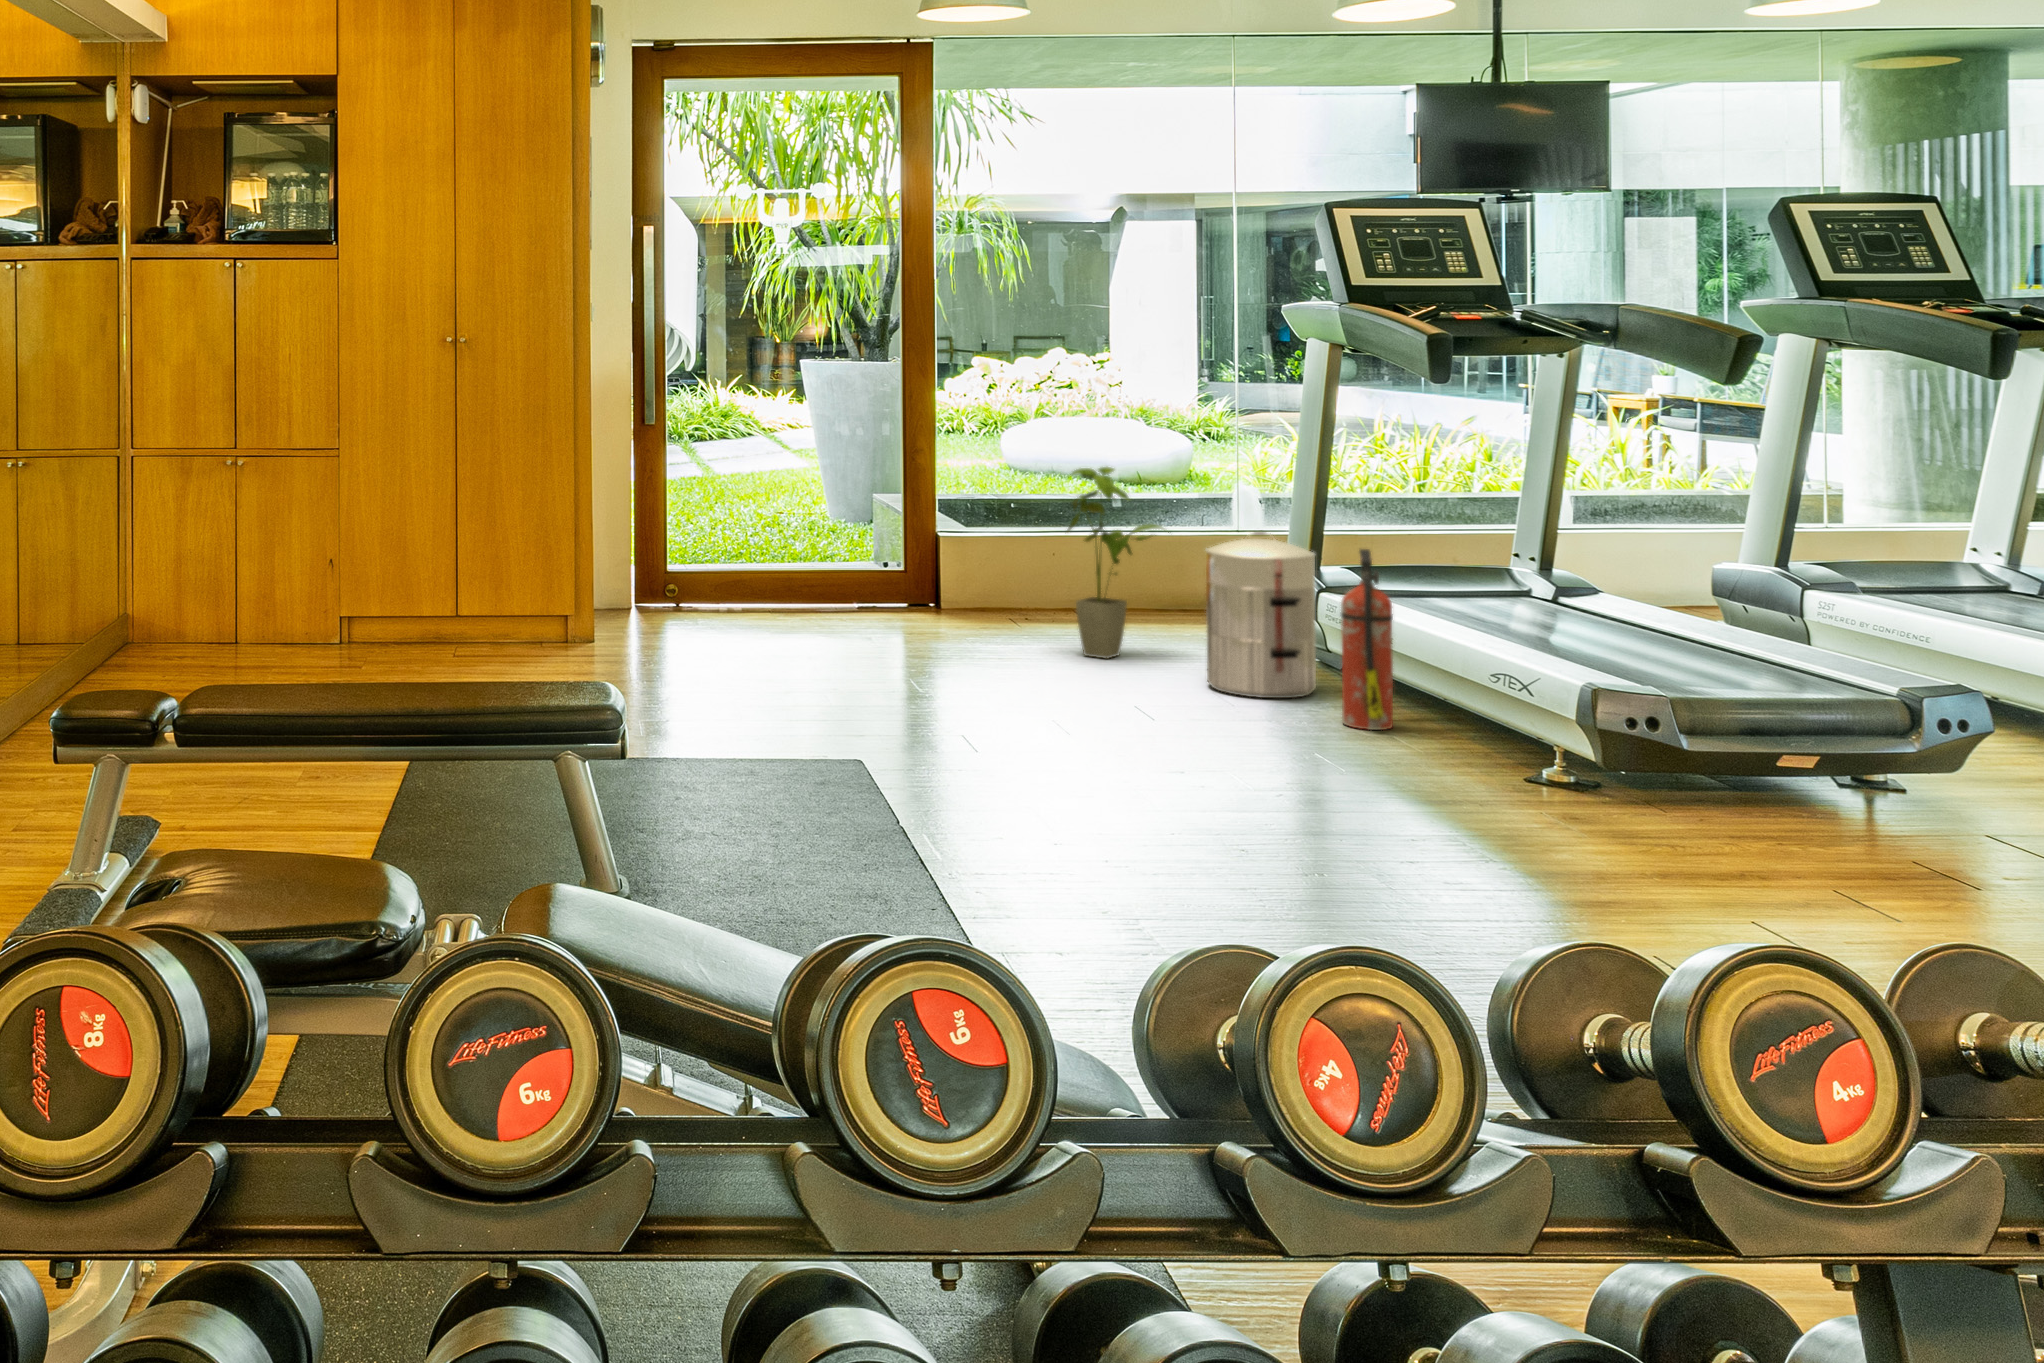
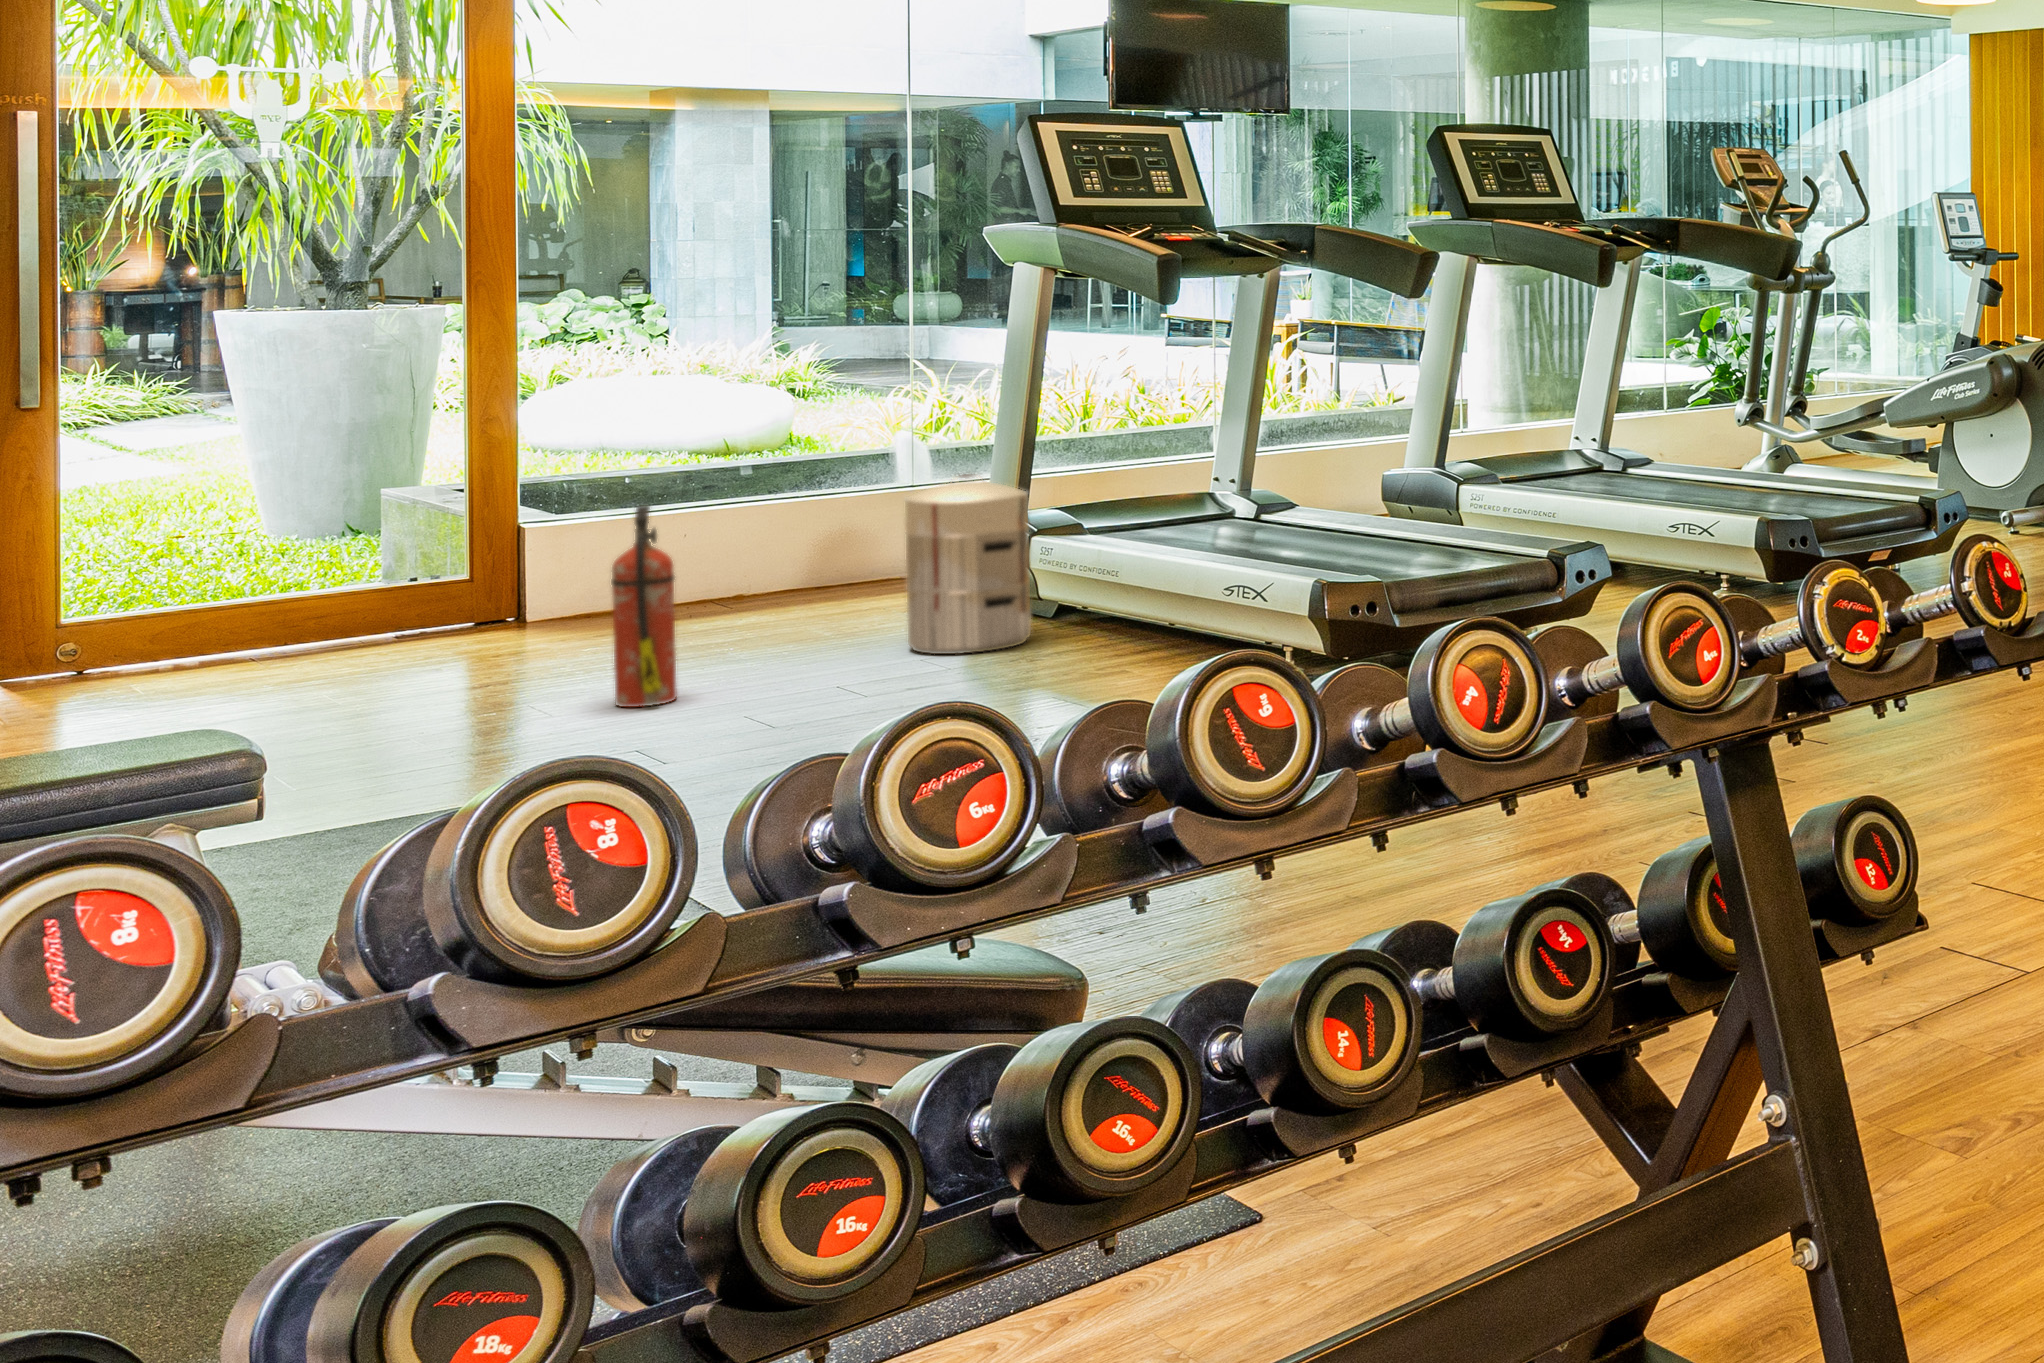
house plant: present [1067,467,1169,659] -> none [715,416,854,642]
fire extinguisher: present [1341,549,1393,730] -> present [611,505,677,707]

